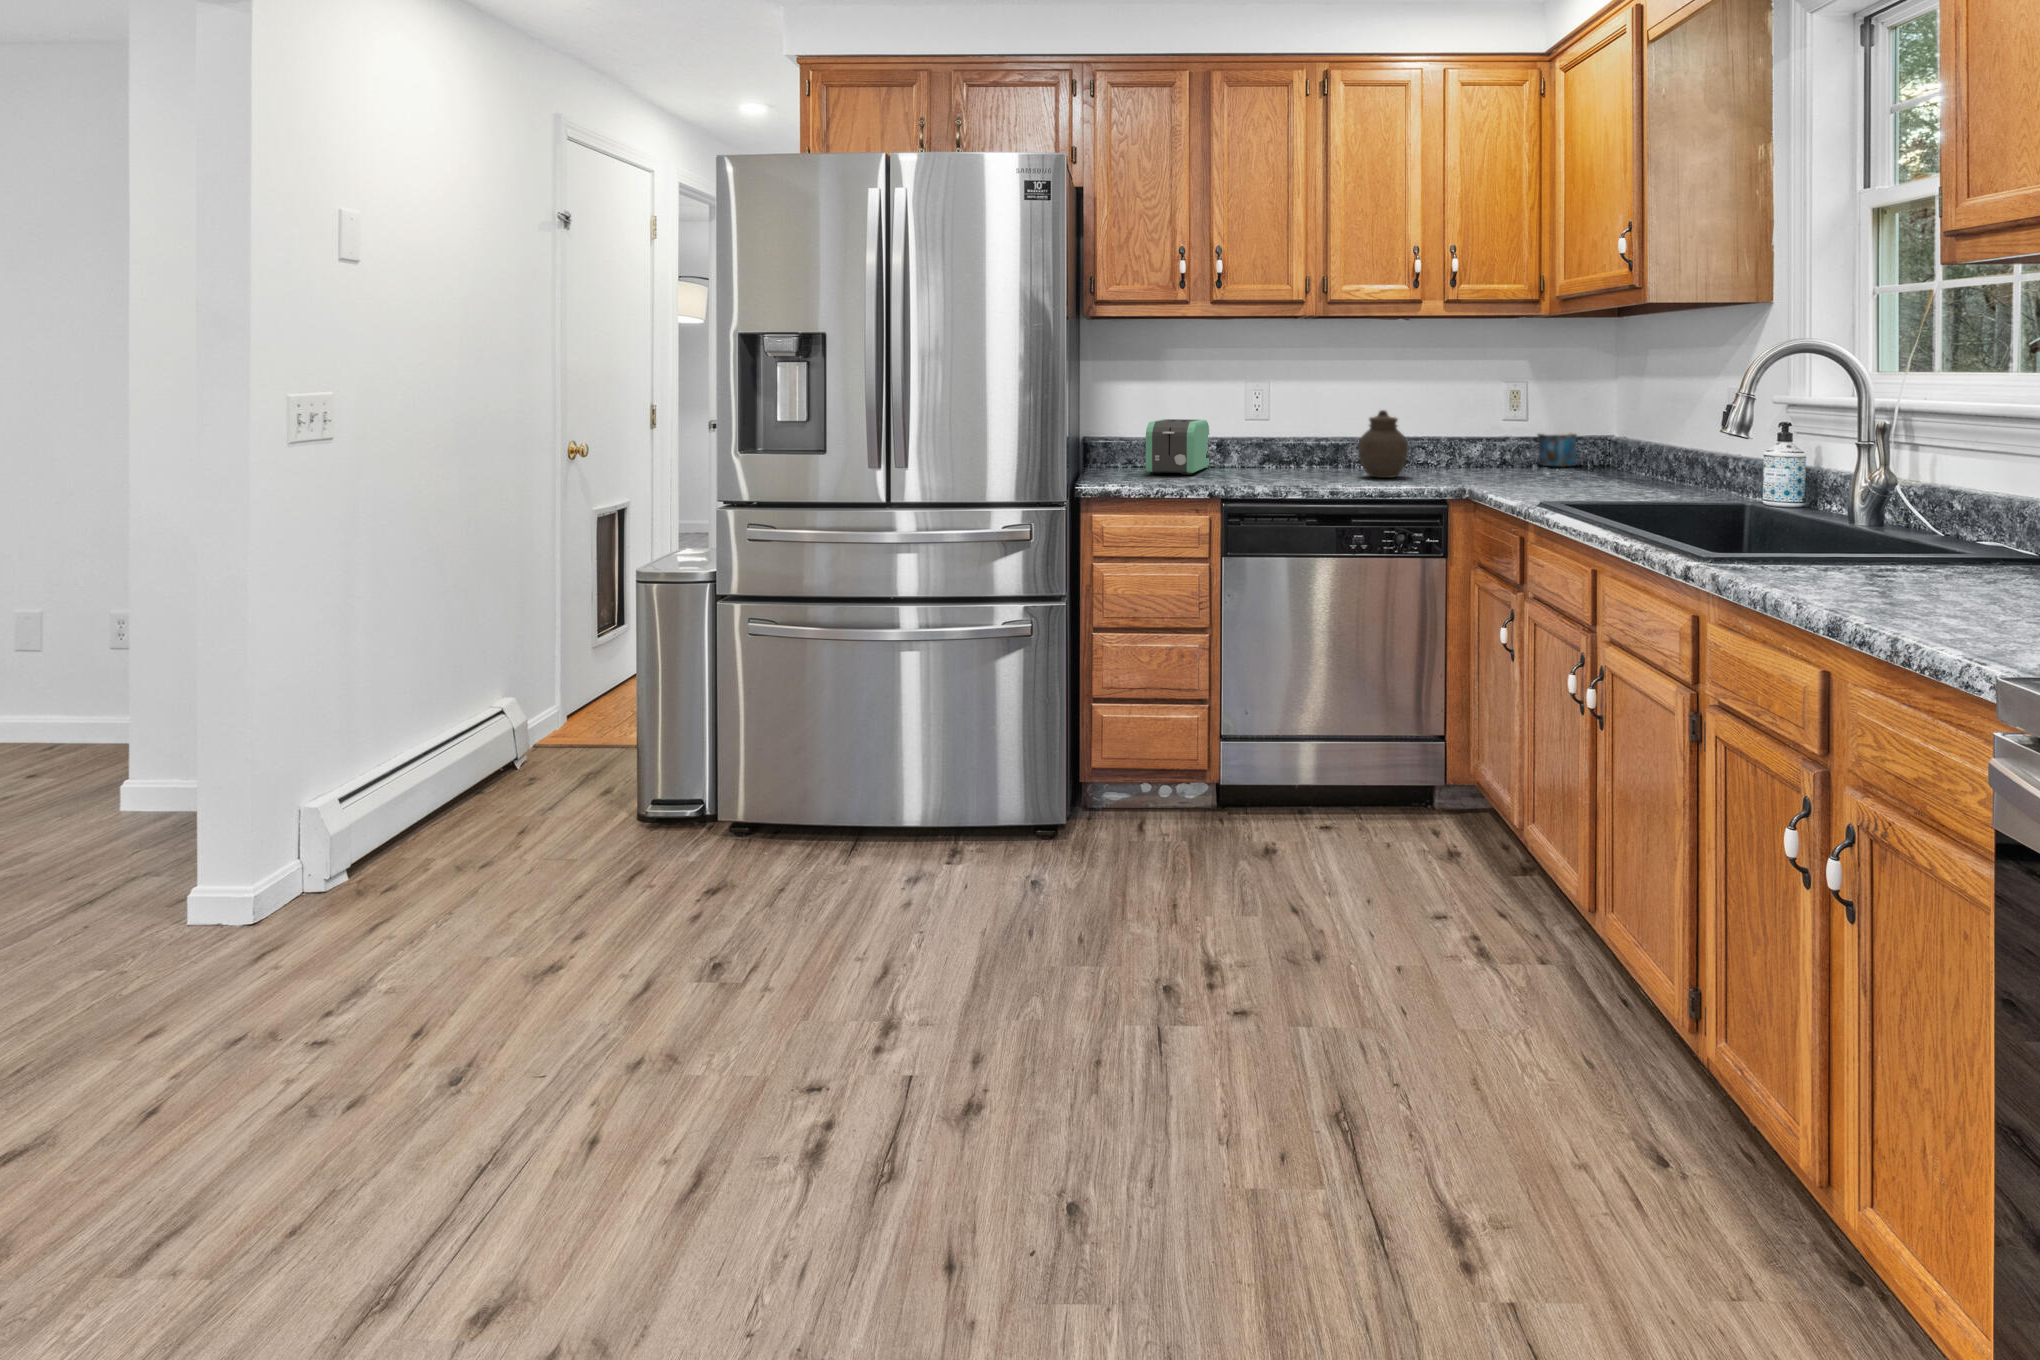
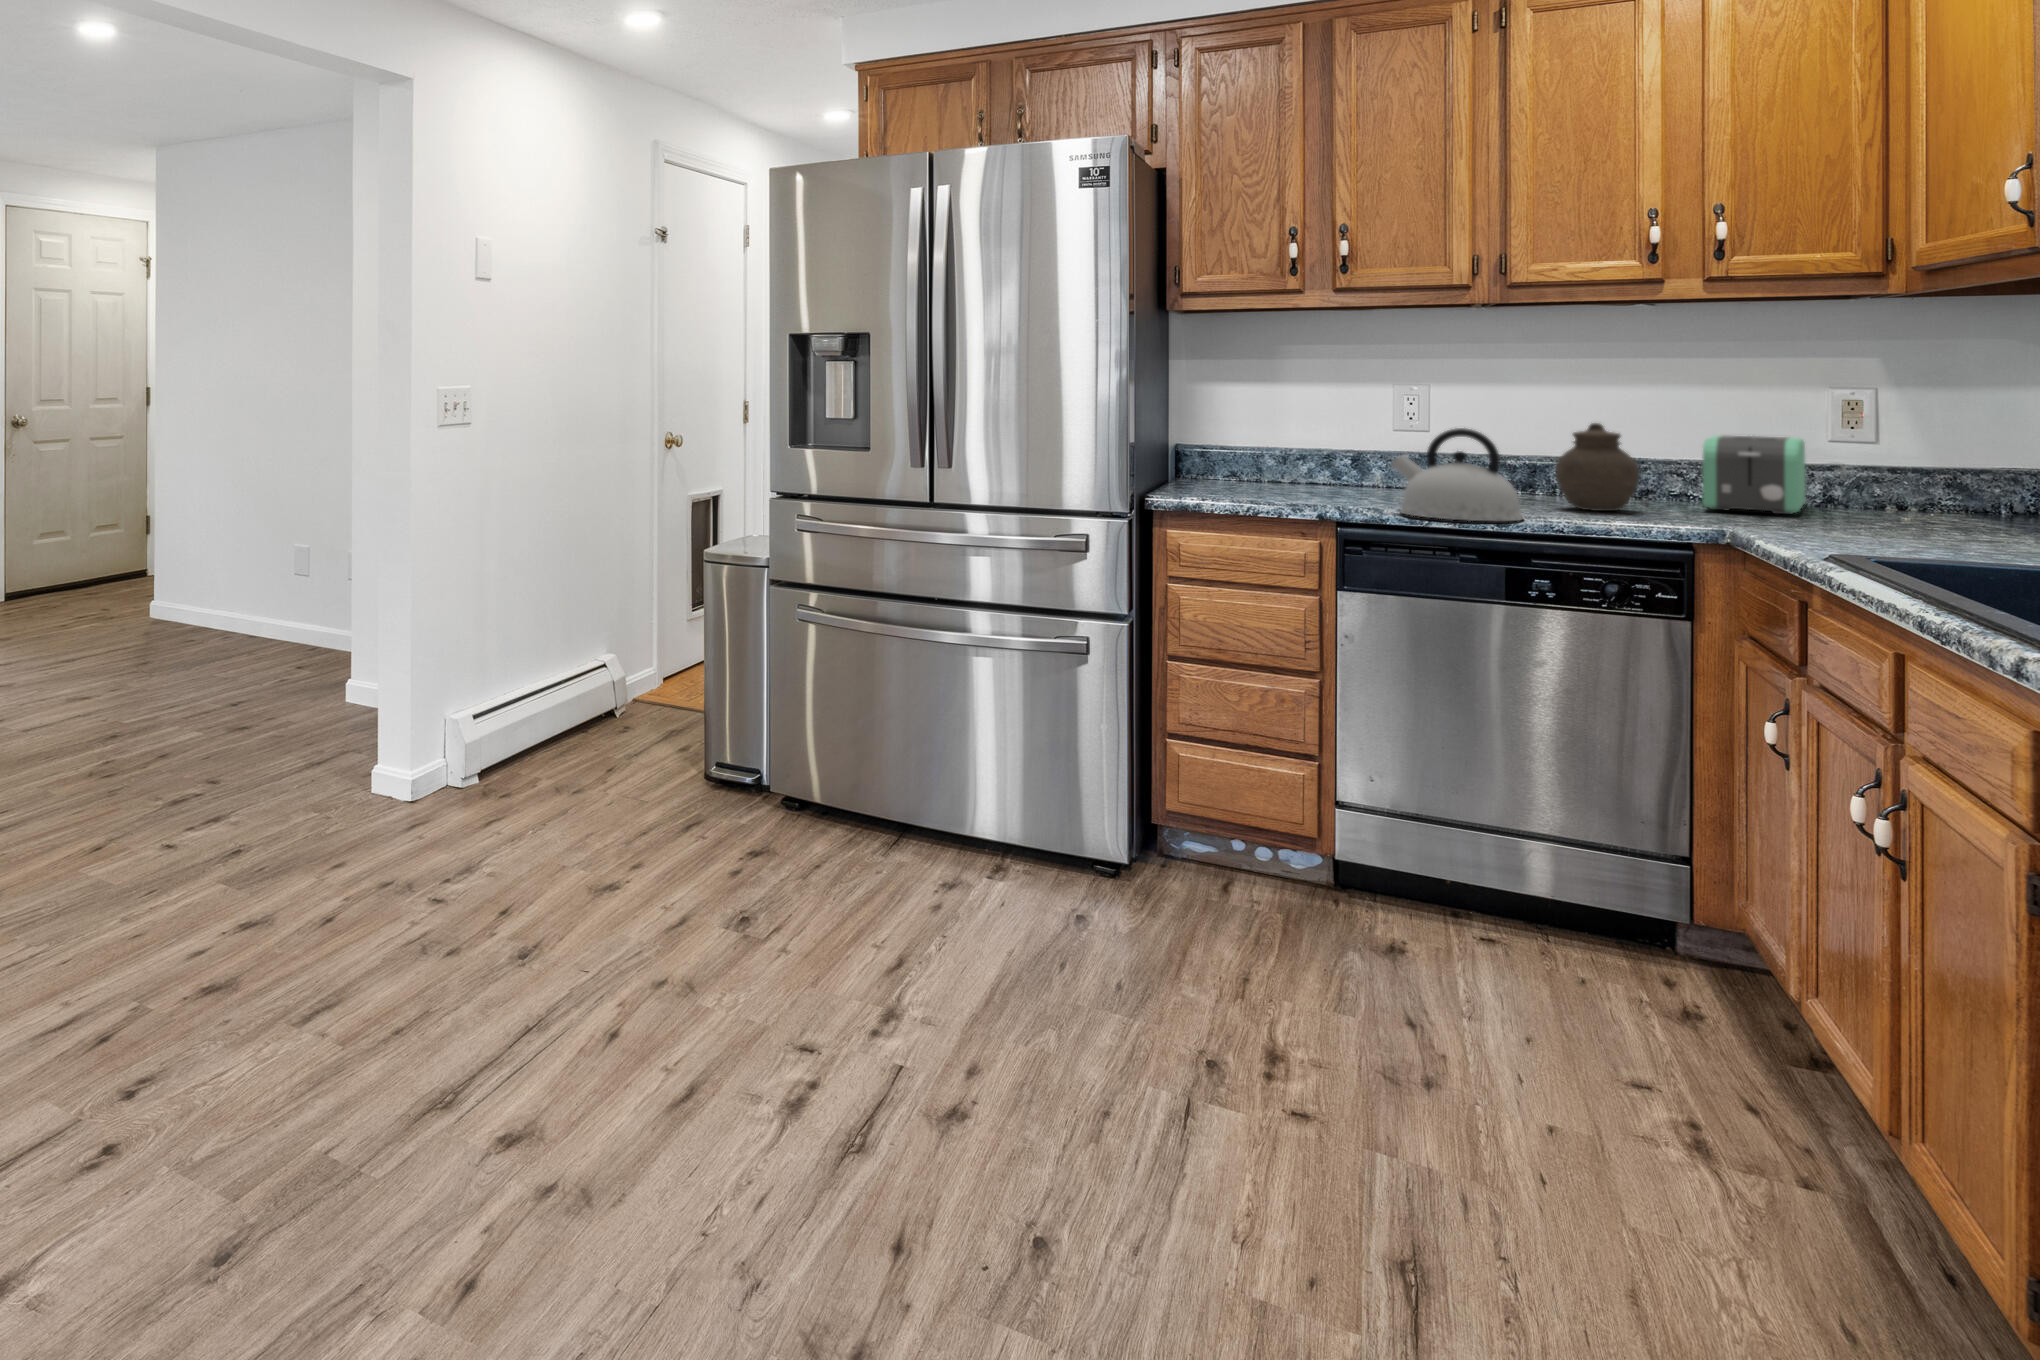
kettle: none [1257,417,1347,491] -> present [1391,428,1523,521]
toaster: present [1146,419,1209,475] -> present [1702,435,1806,514]
mug: present [1538,434,1577,467] -> none [1894,462,1978,512]

